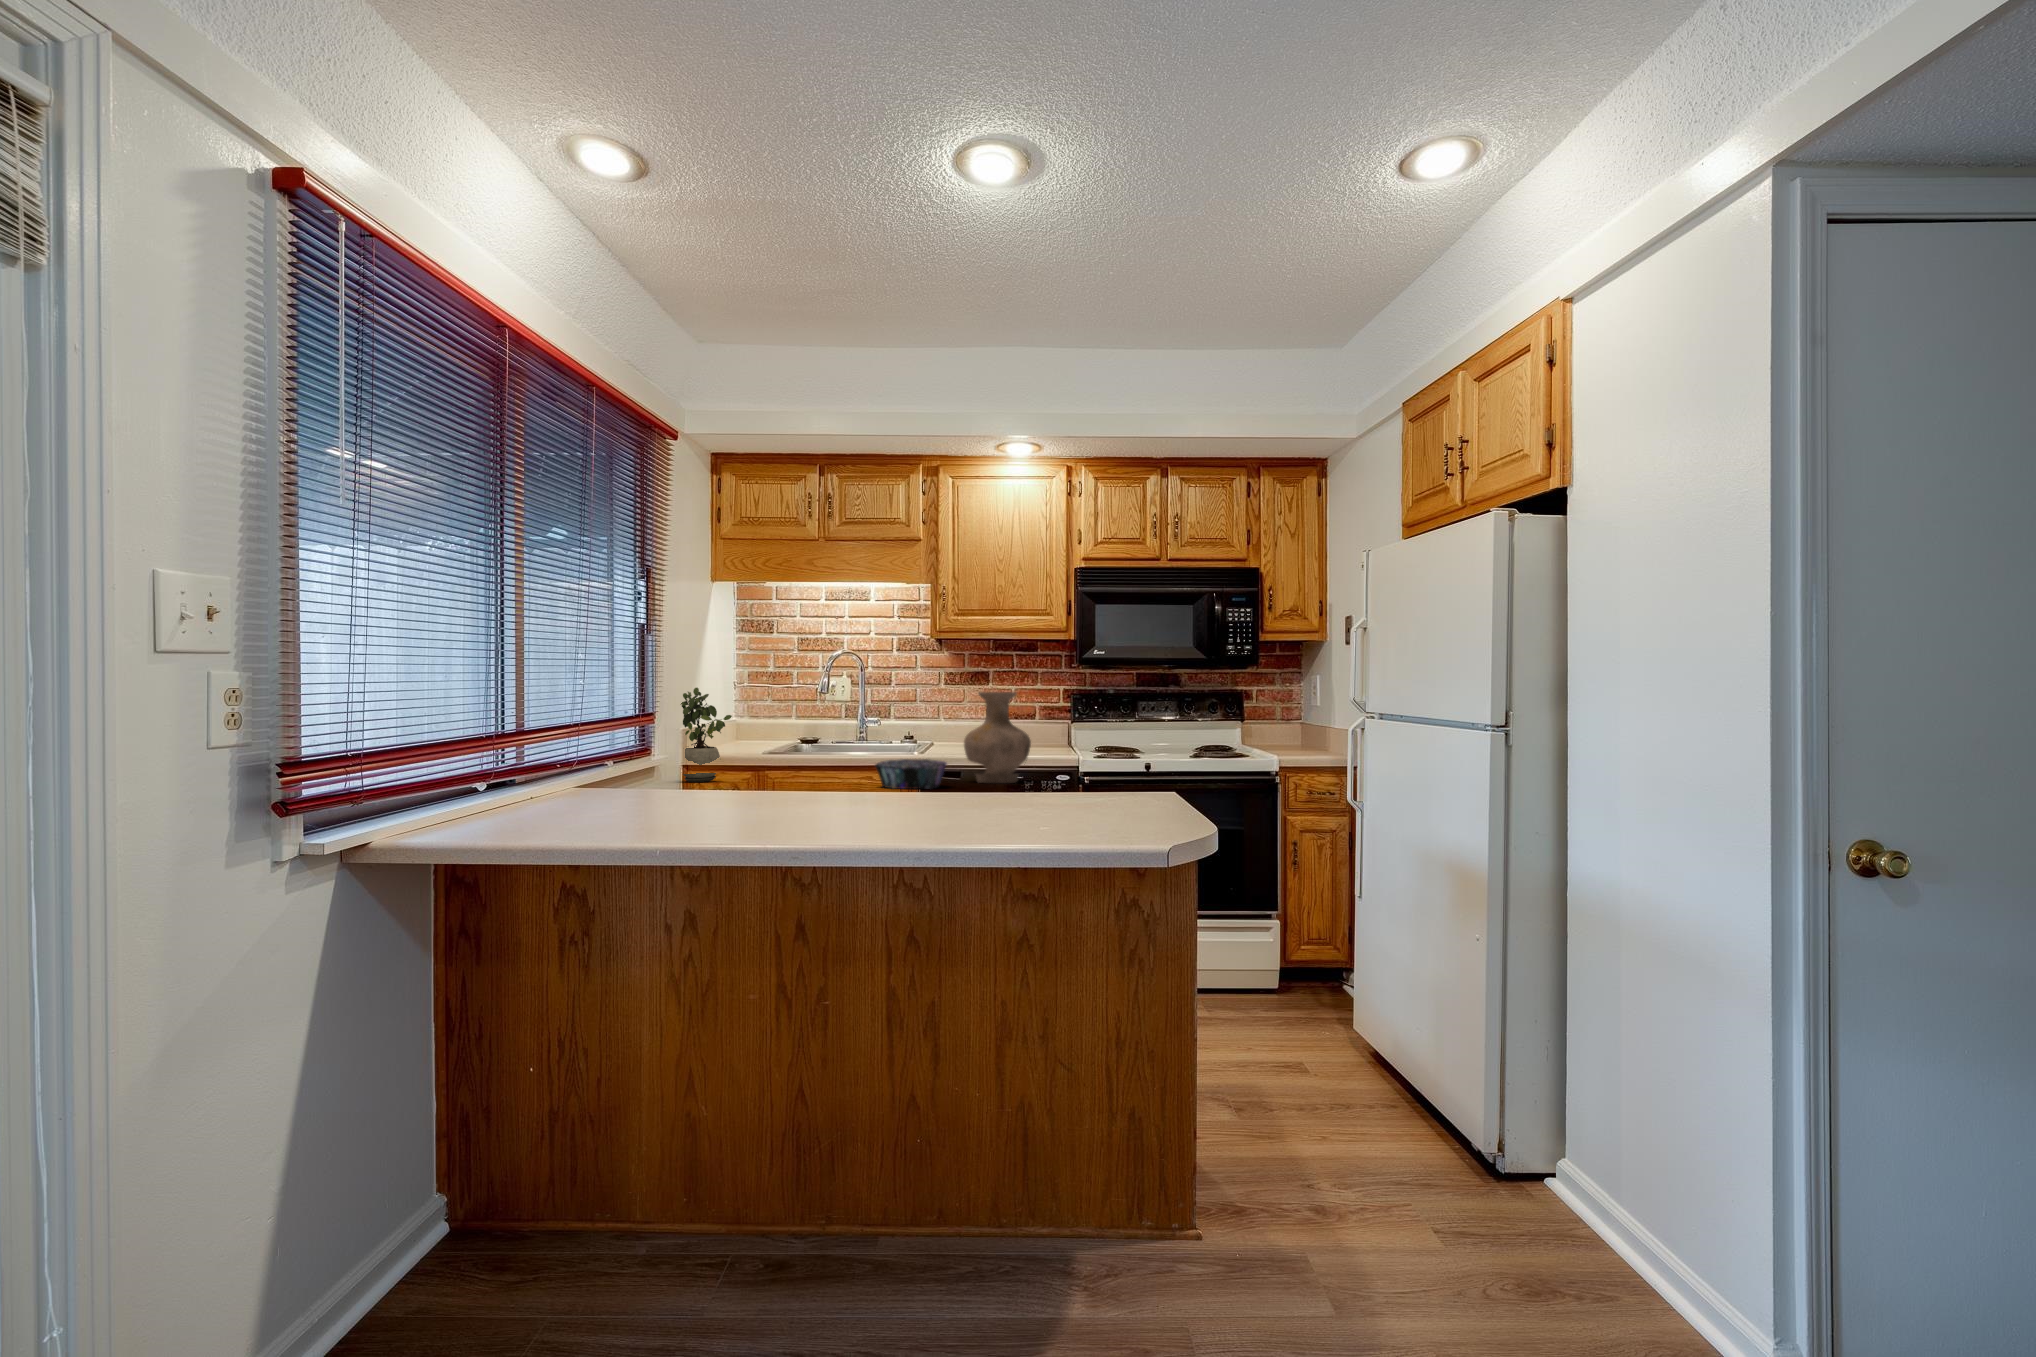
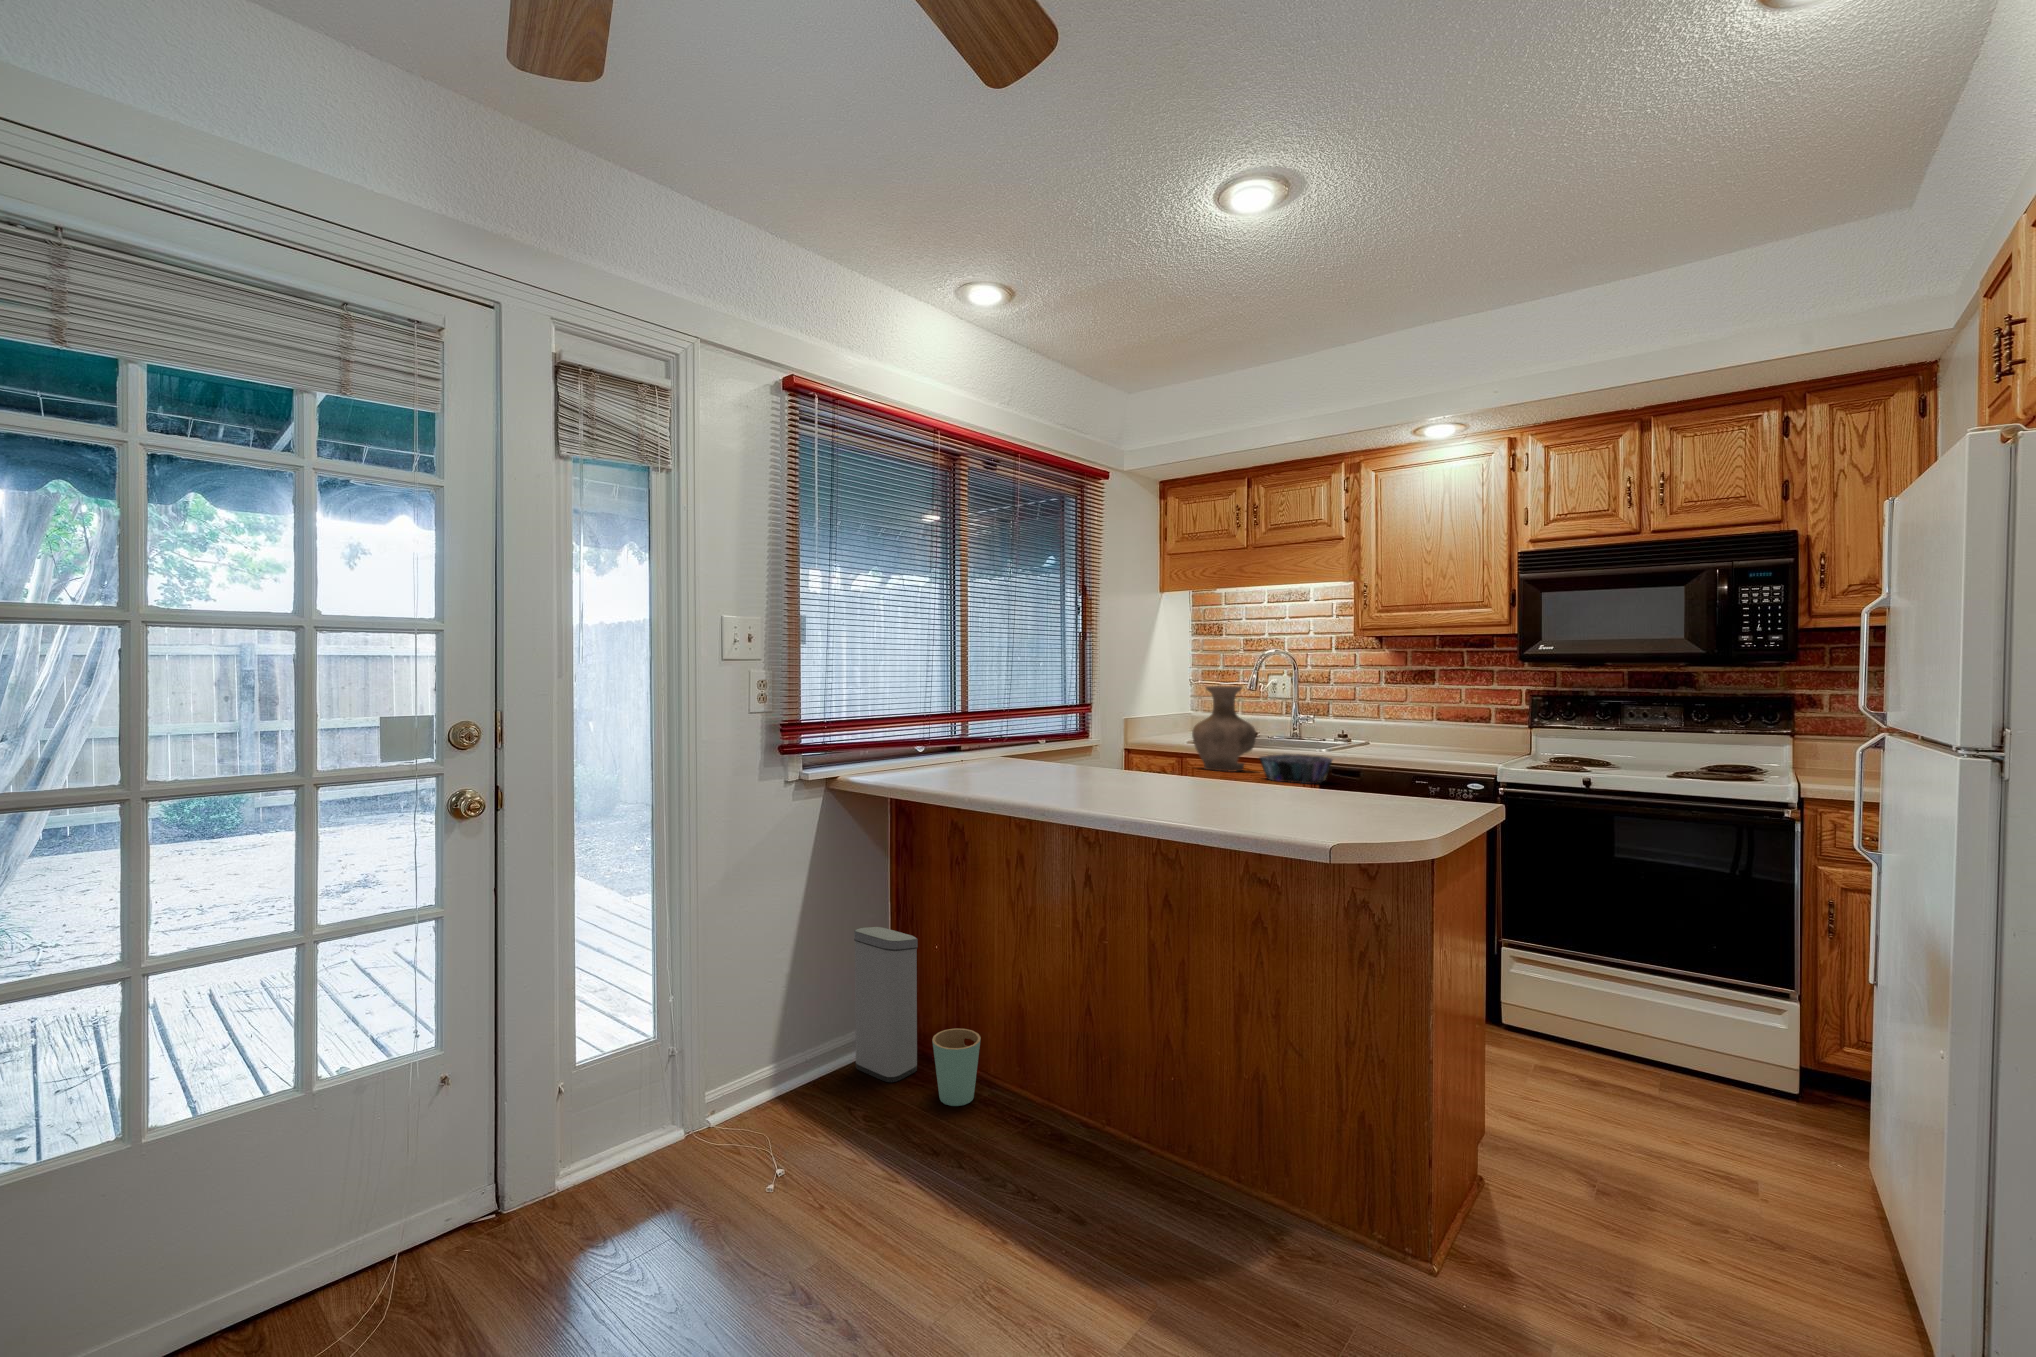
potted plant: present [681,688,732,782] -> none [1122,684,1157,763]
vase: present [964,692,1031,783] -> present [1192,686,1256,772]
trash can: none [397,1072,649,1317] -> present [854,927,981,1106]

